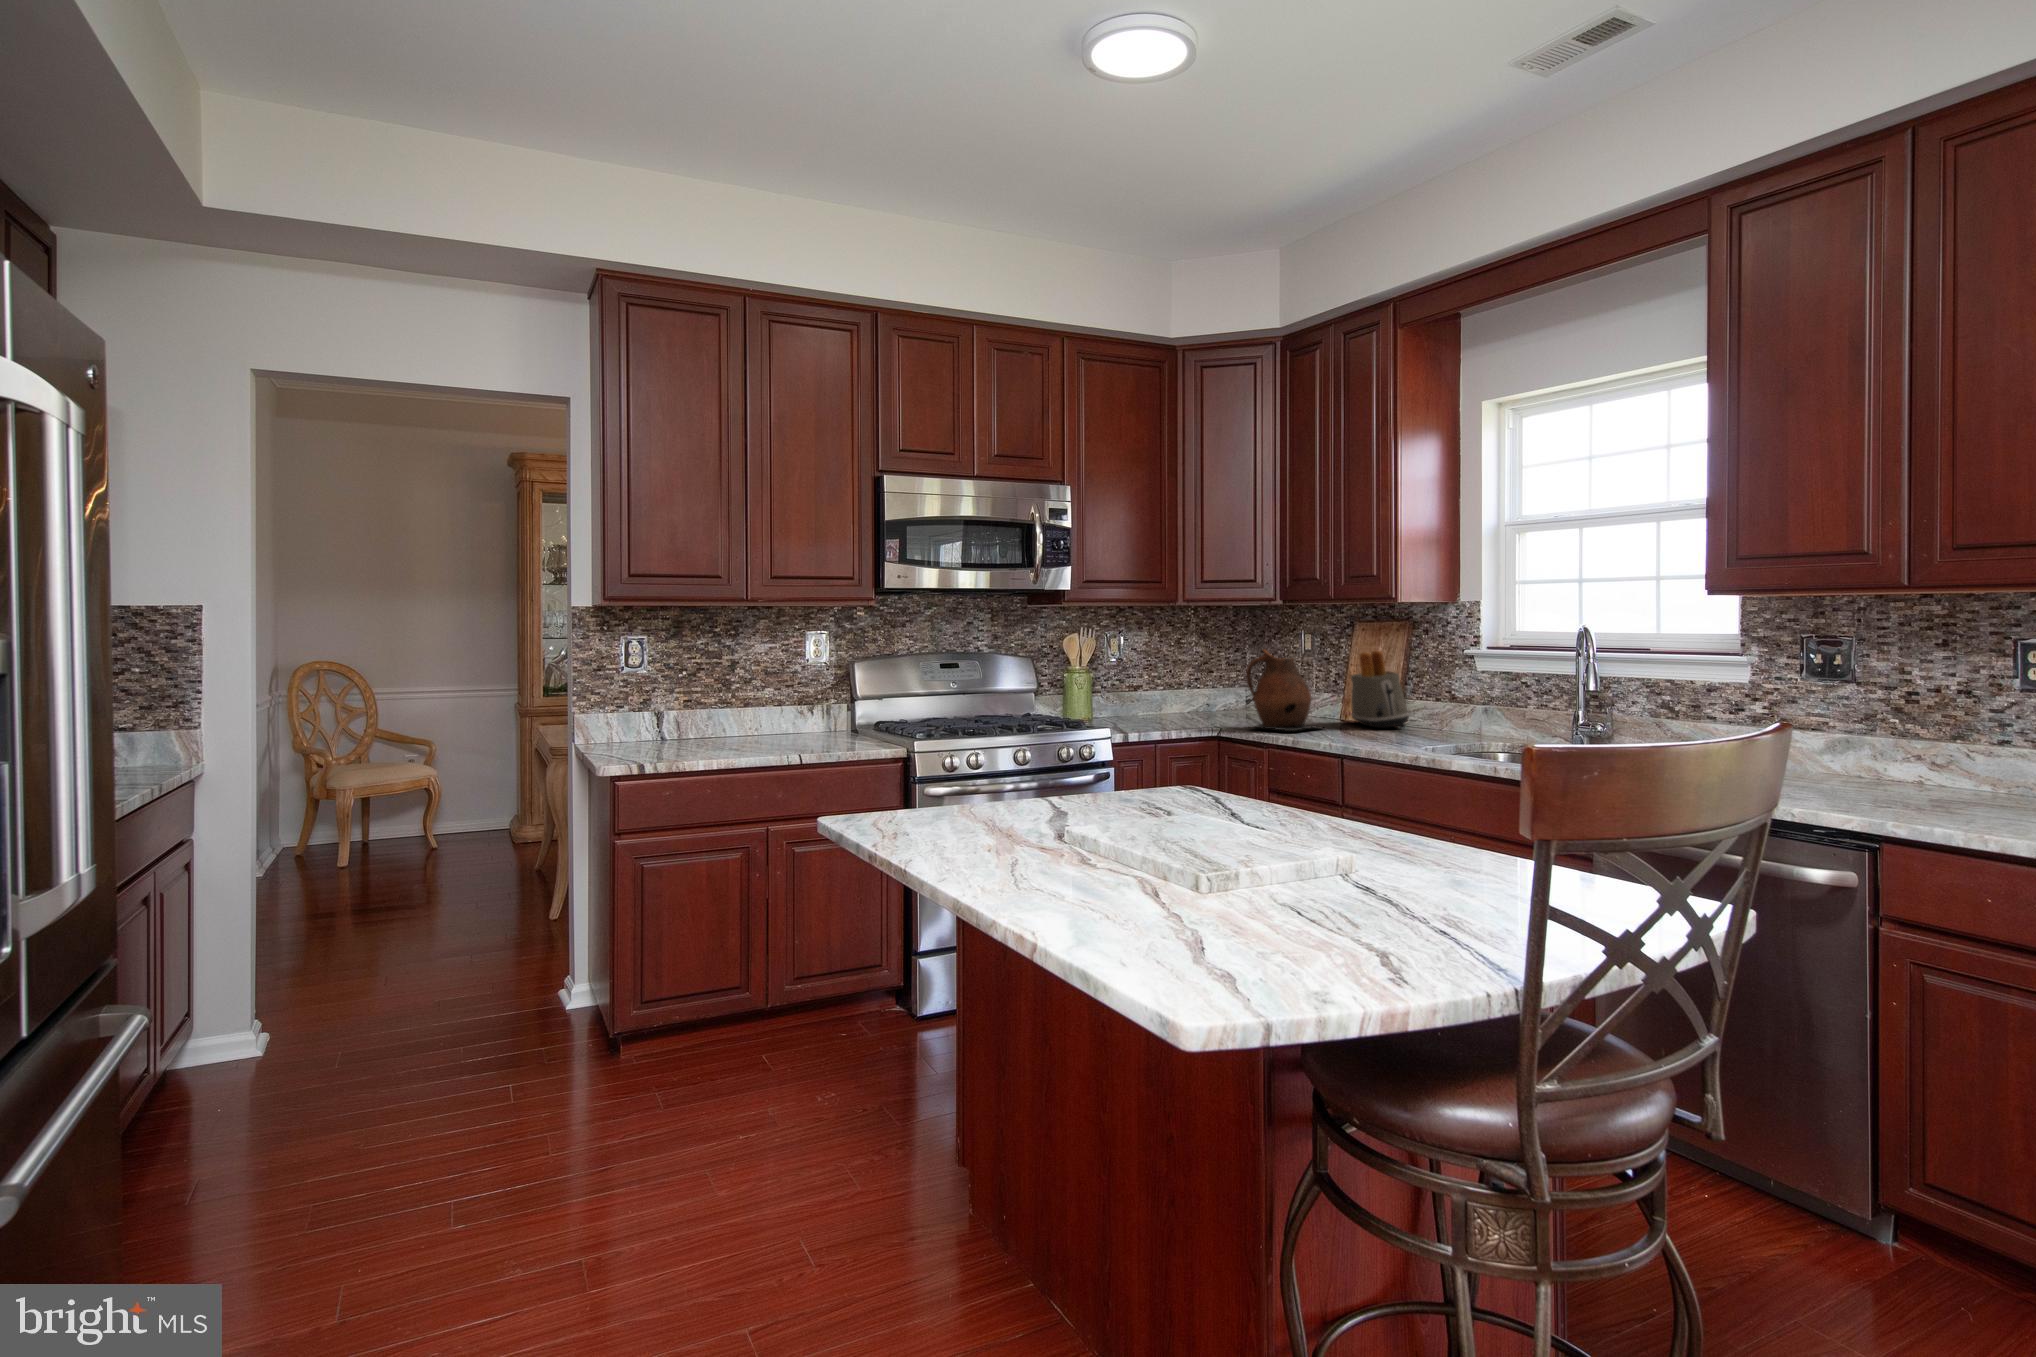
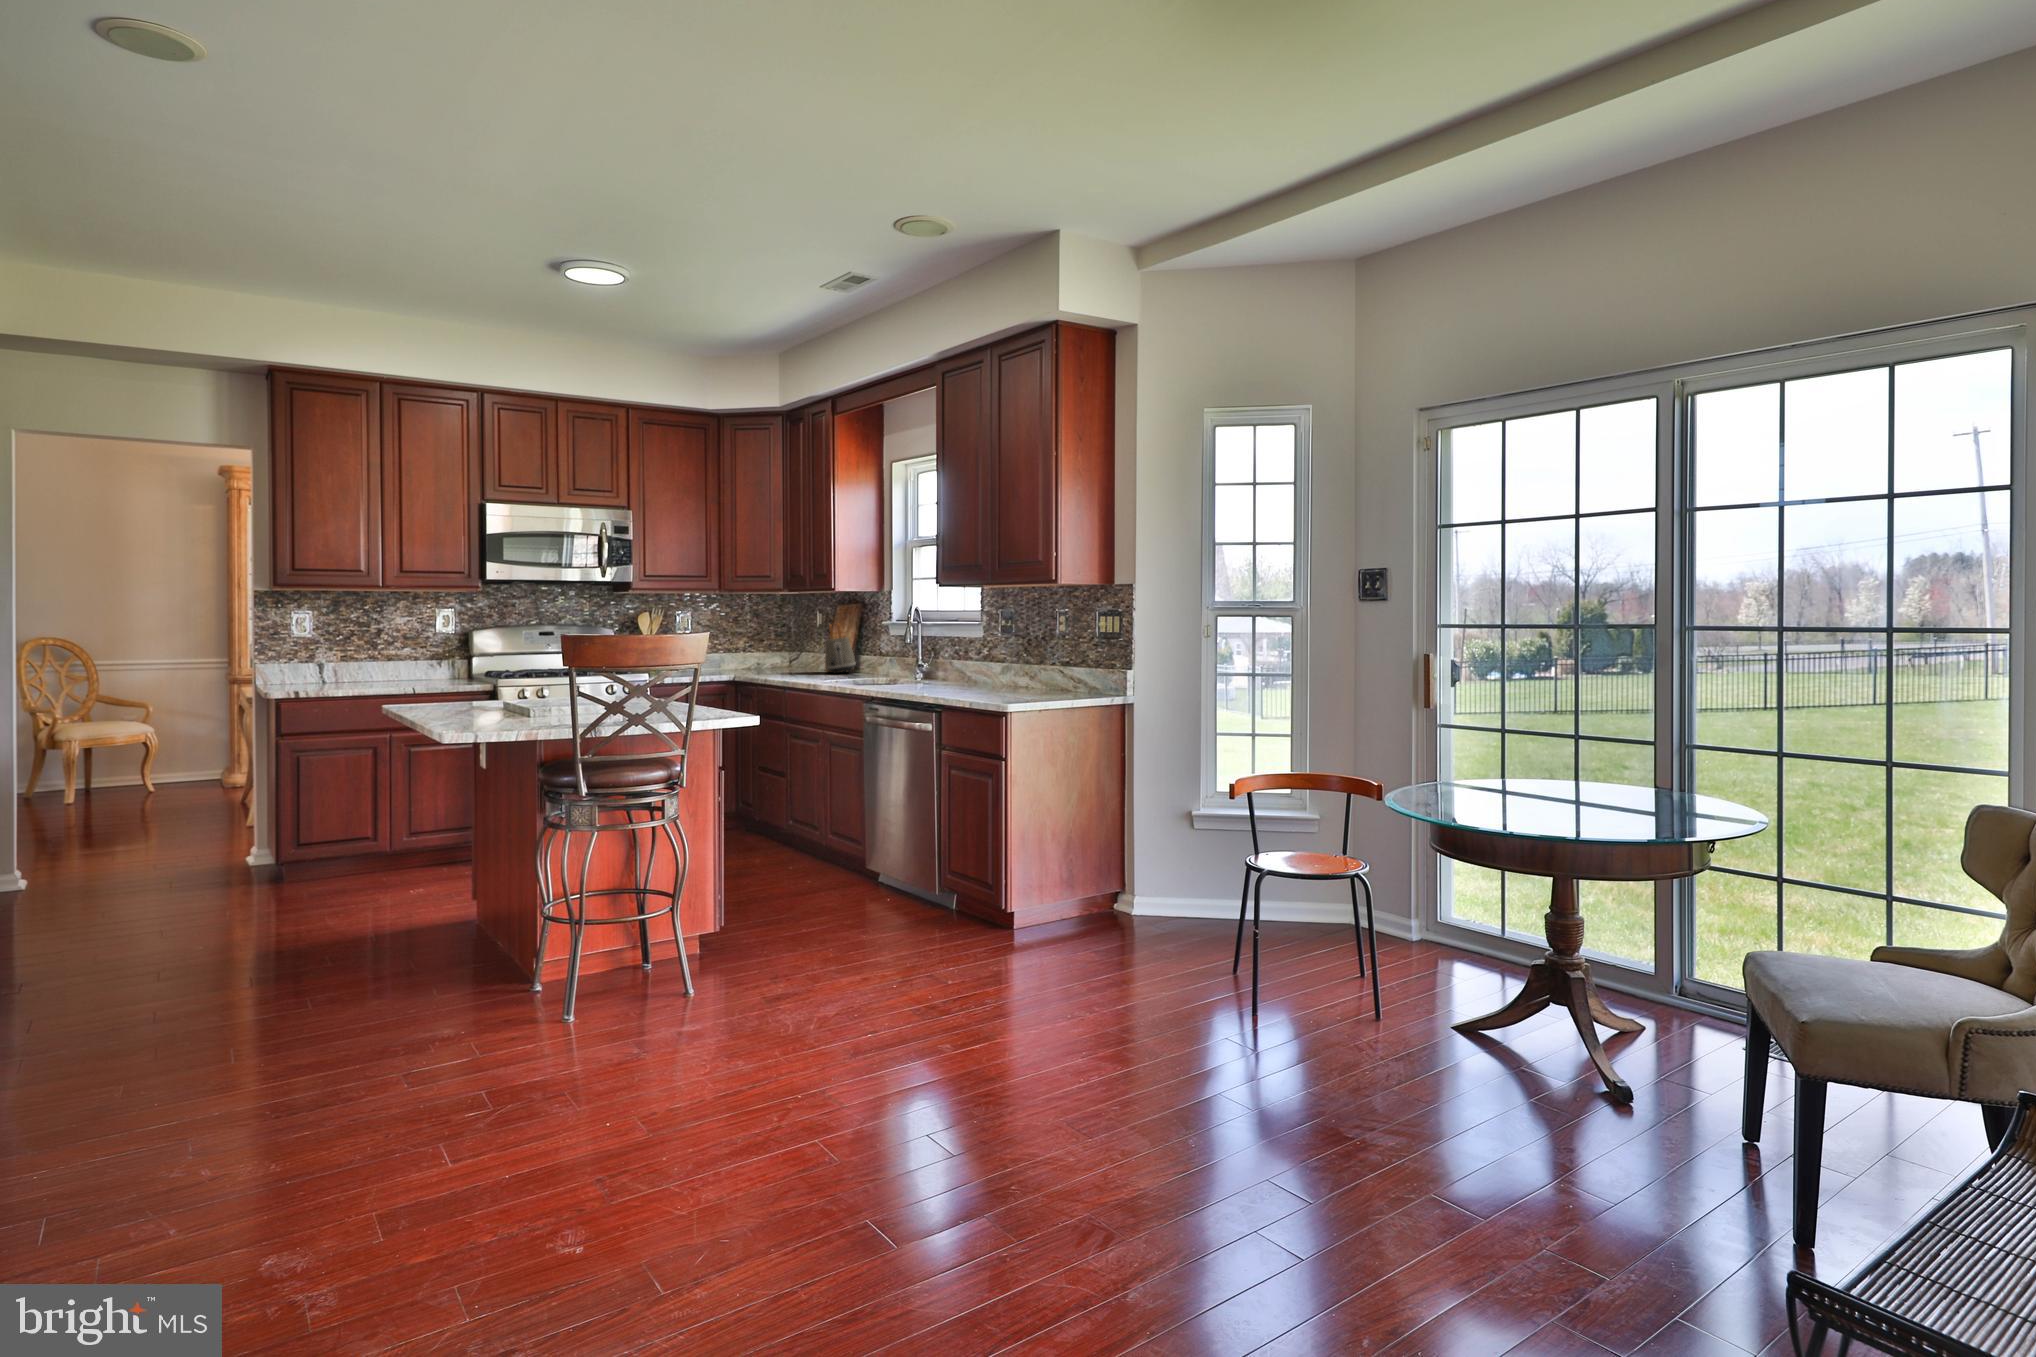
ceramic pitcher: present [1246,649,1320,731] -> none [745,622,797,675]

